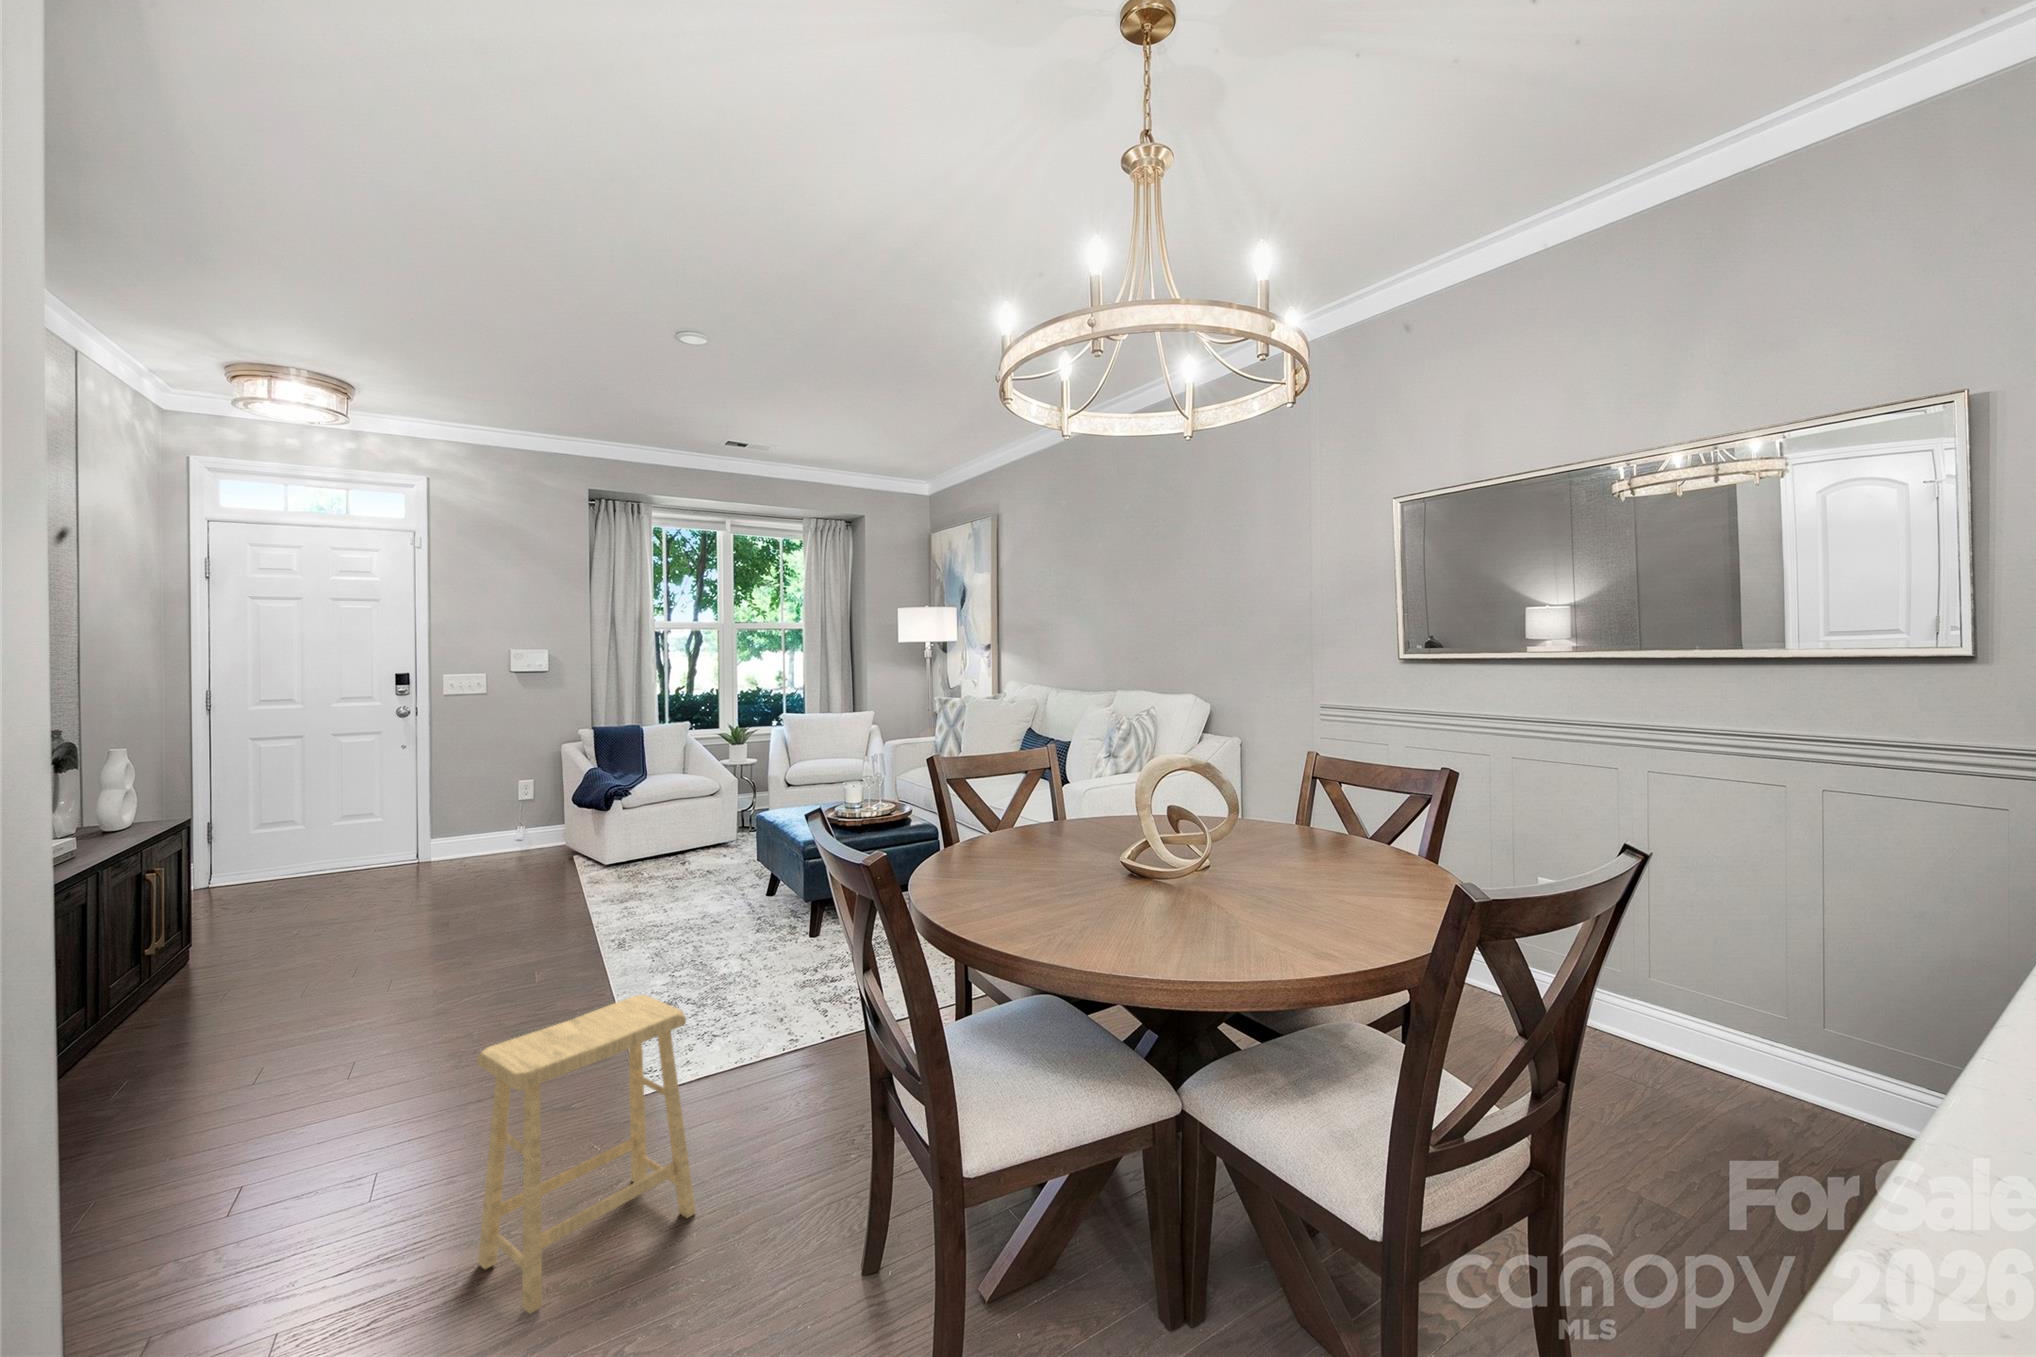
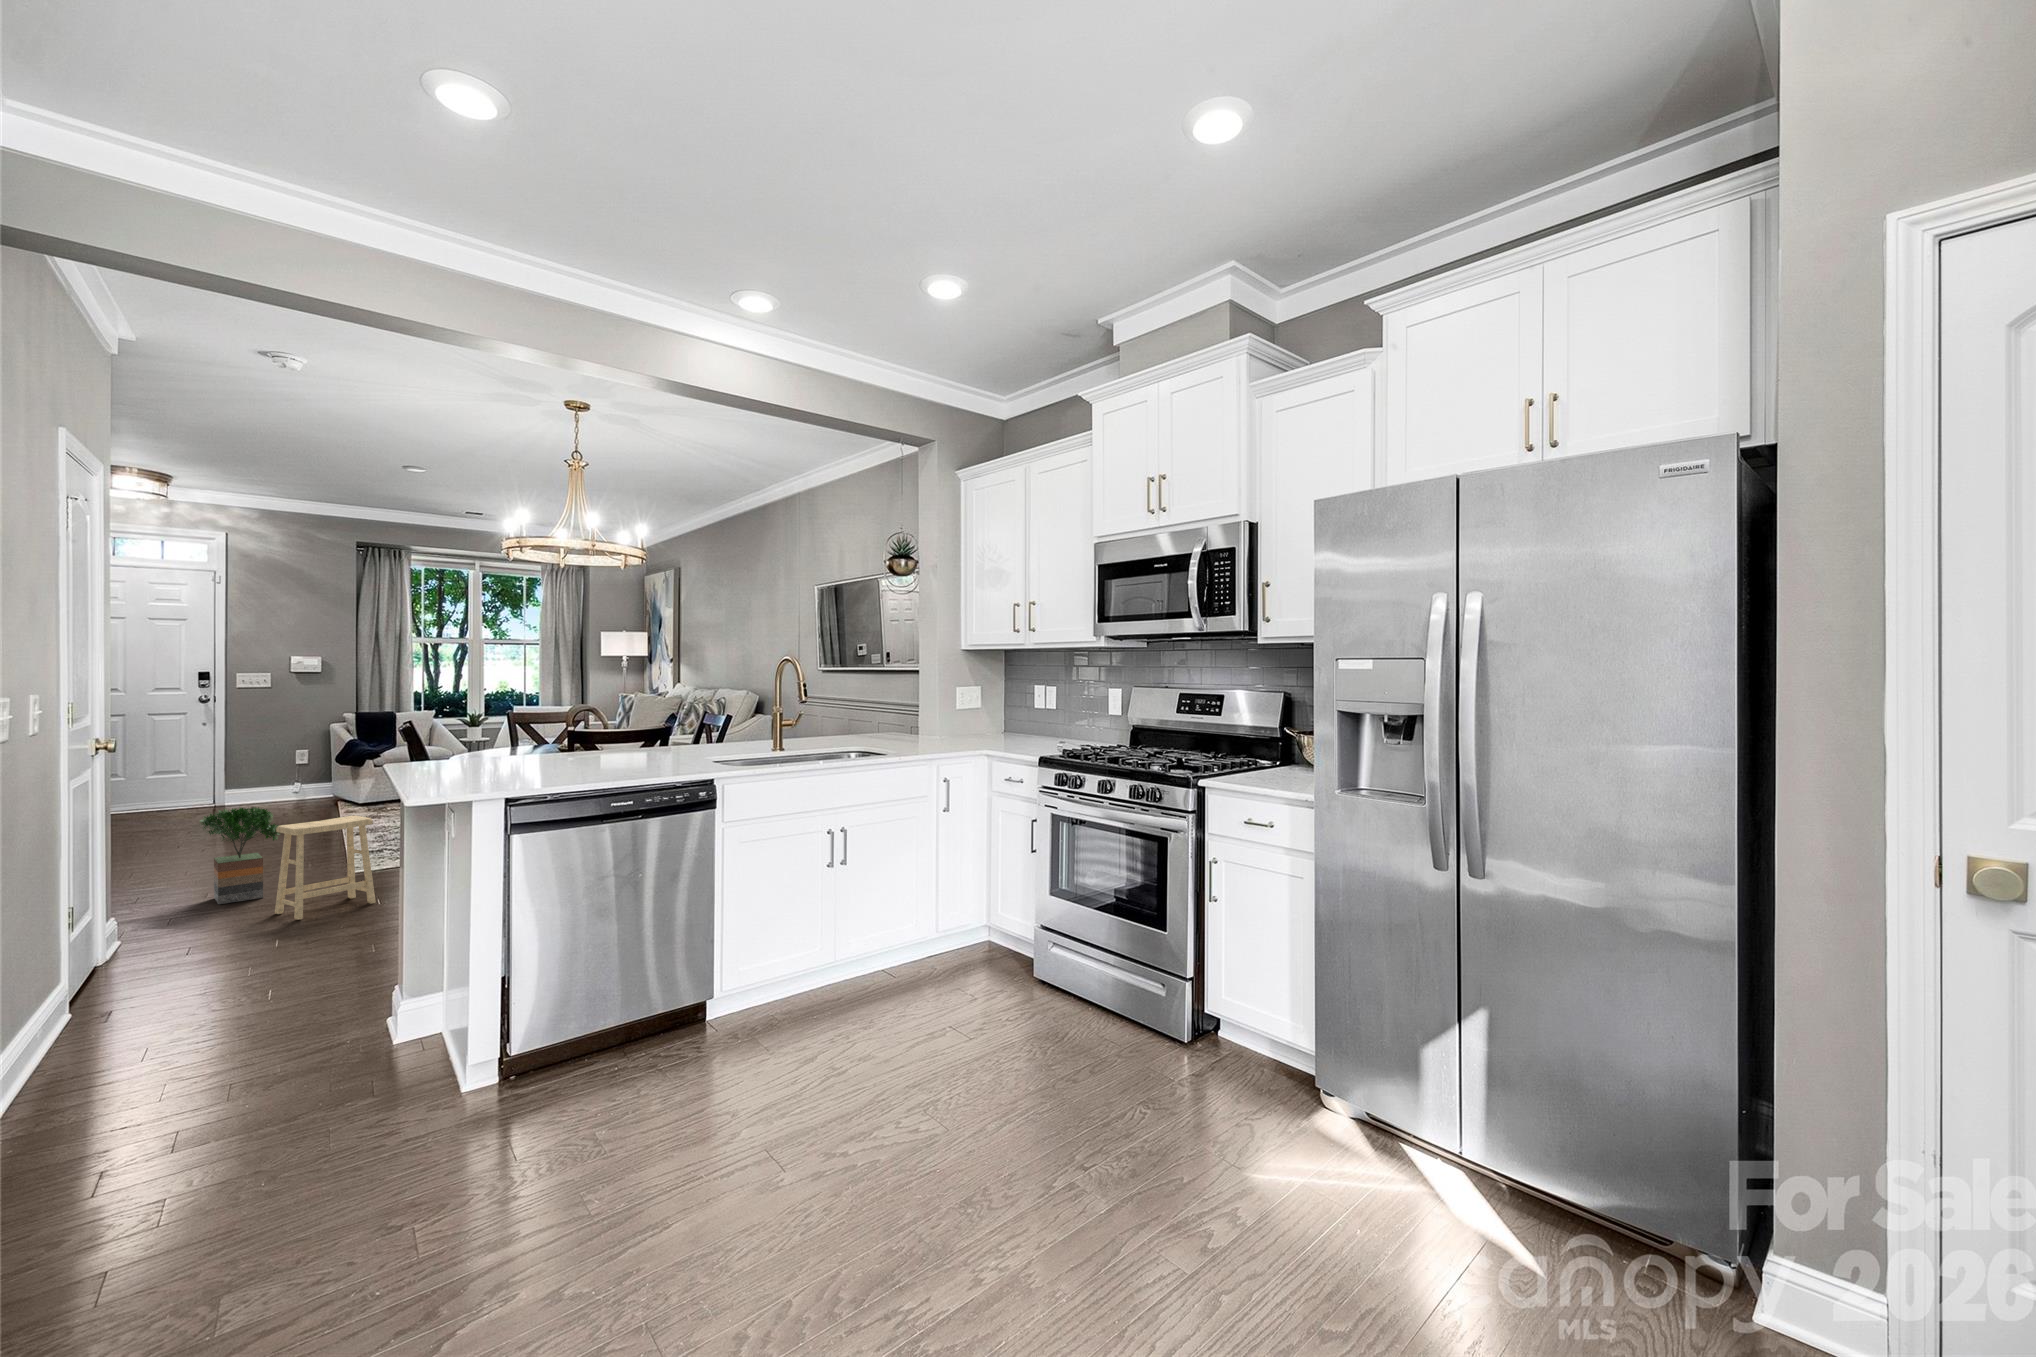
potted tree: none [321,956,496,1202] -> present [200,807,279,904]

